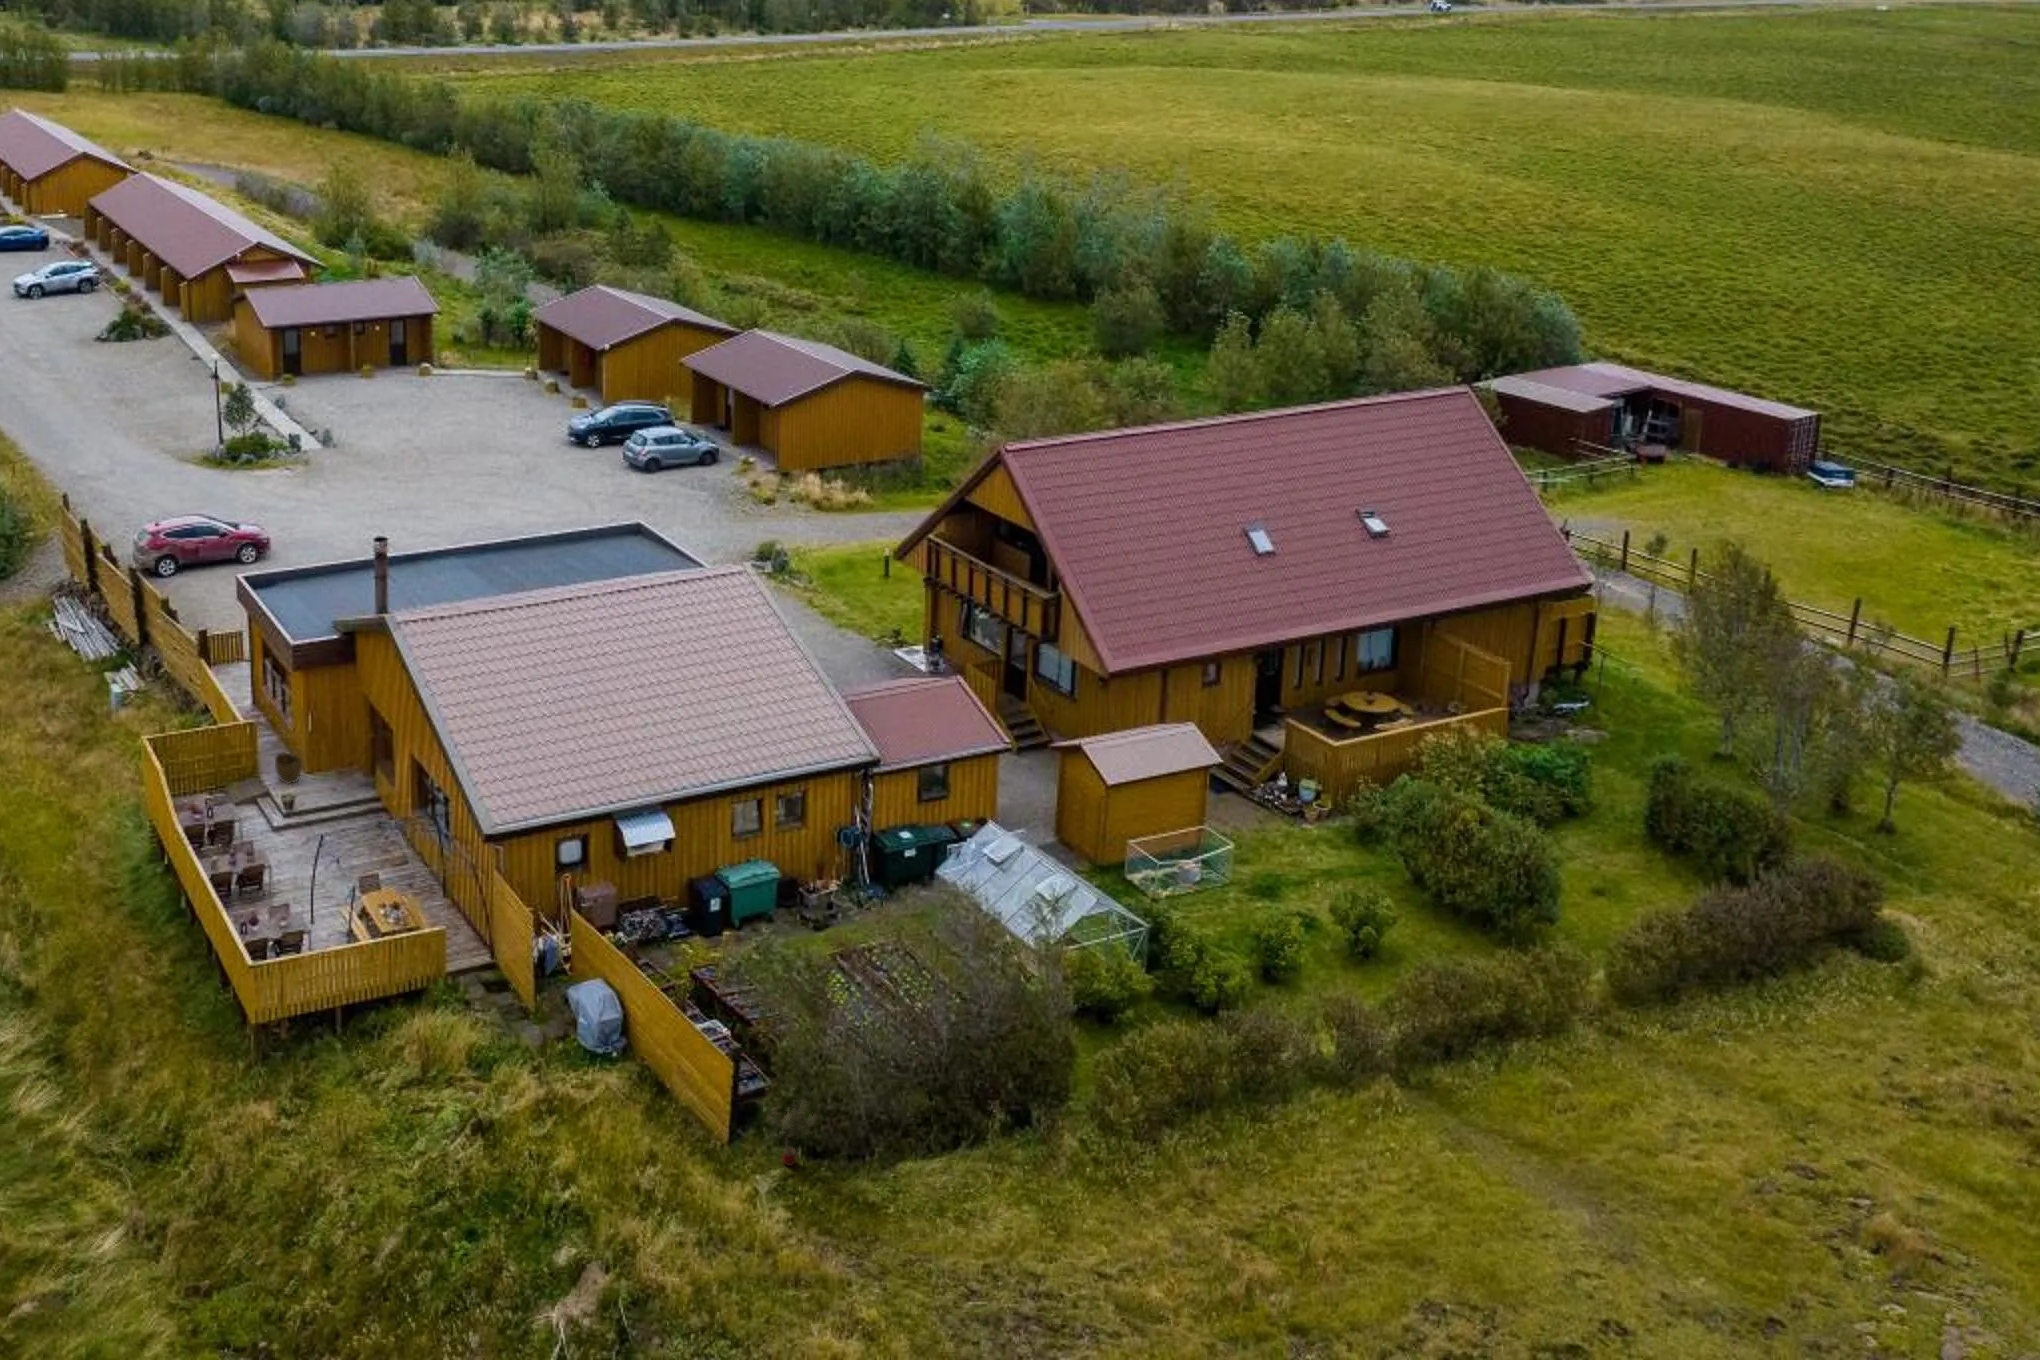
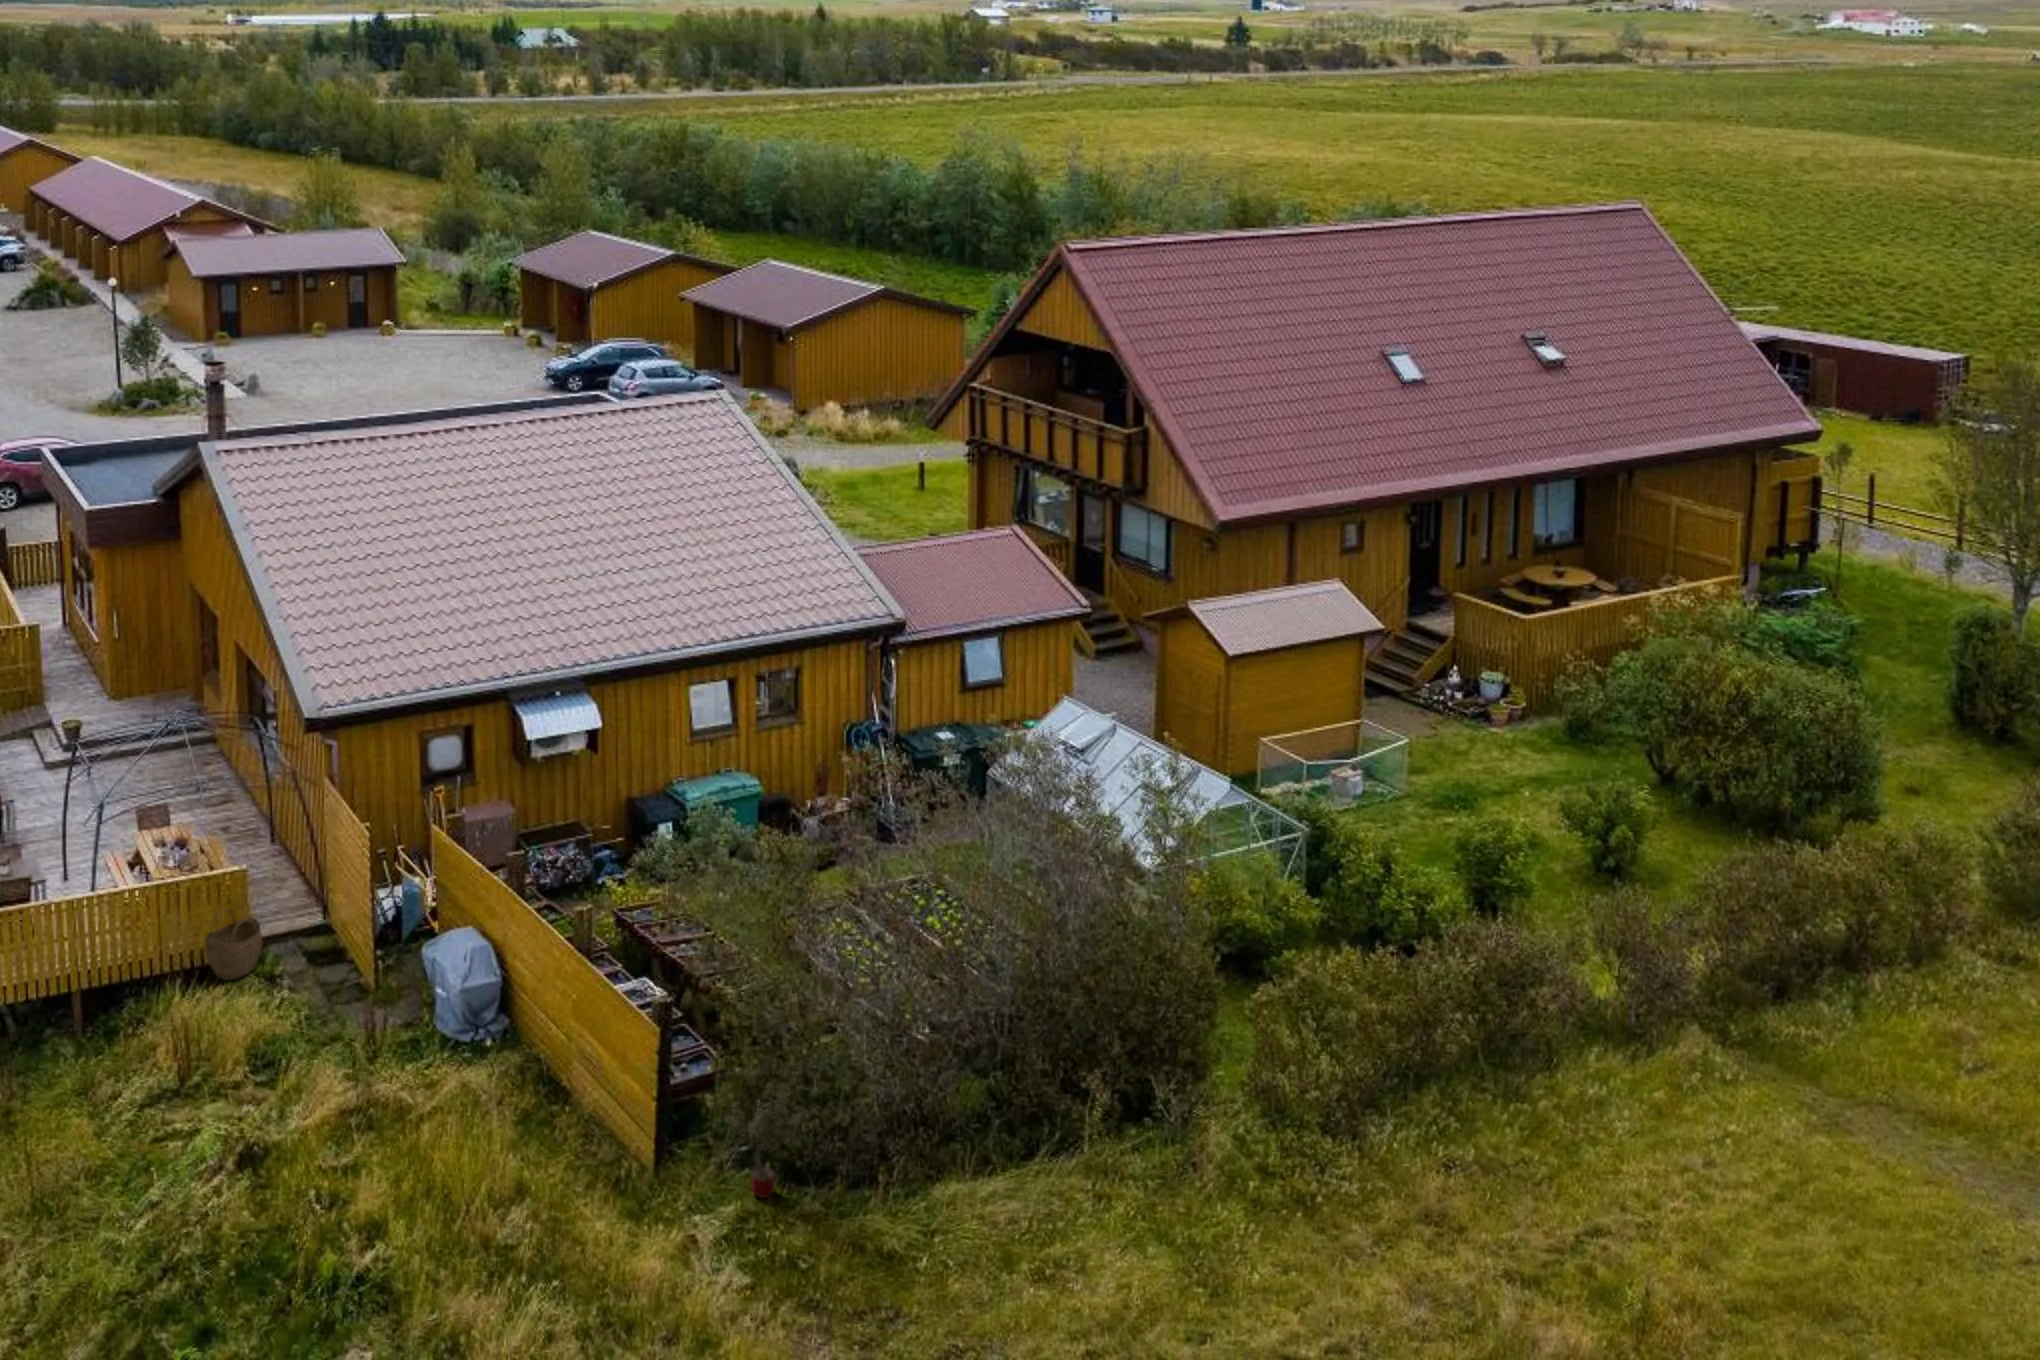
woven basket: present [275,753,302,783] -> present [205,912,262,980]

